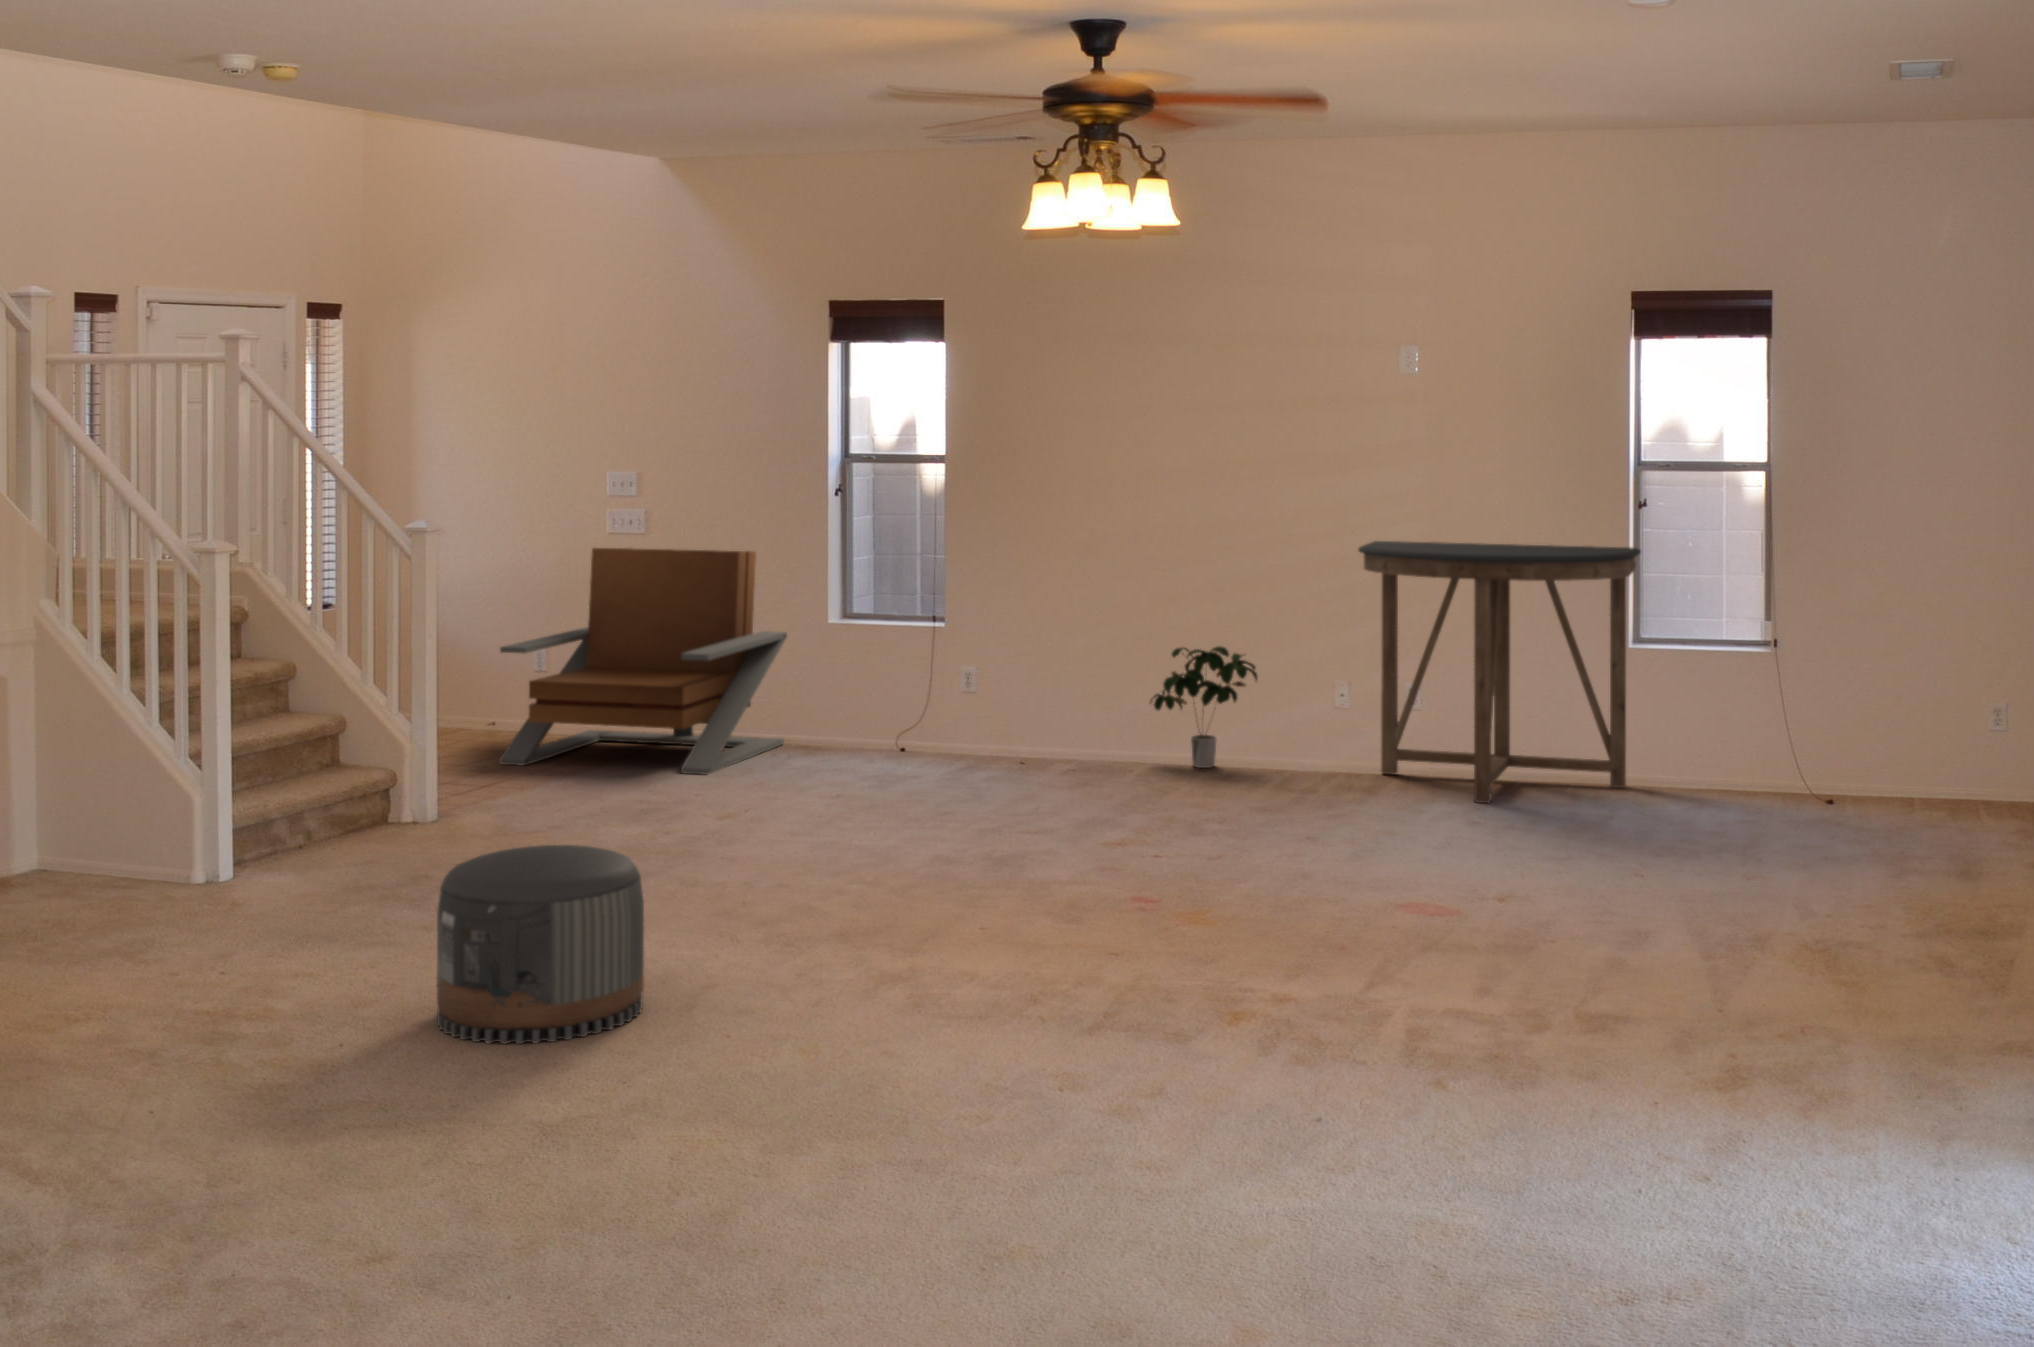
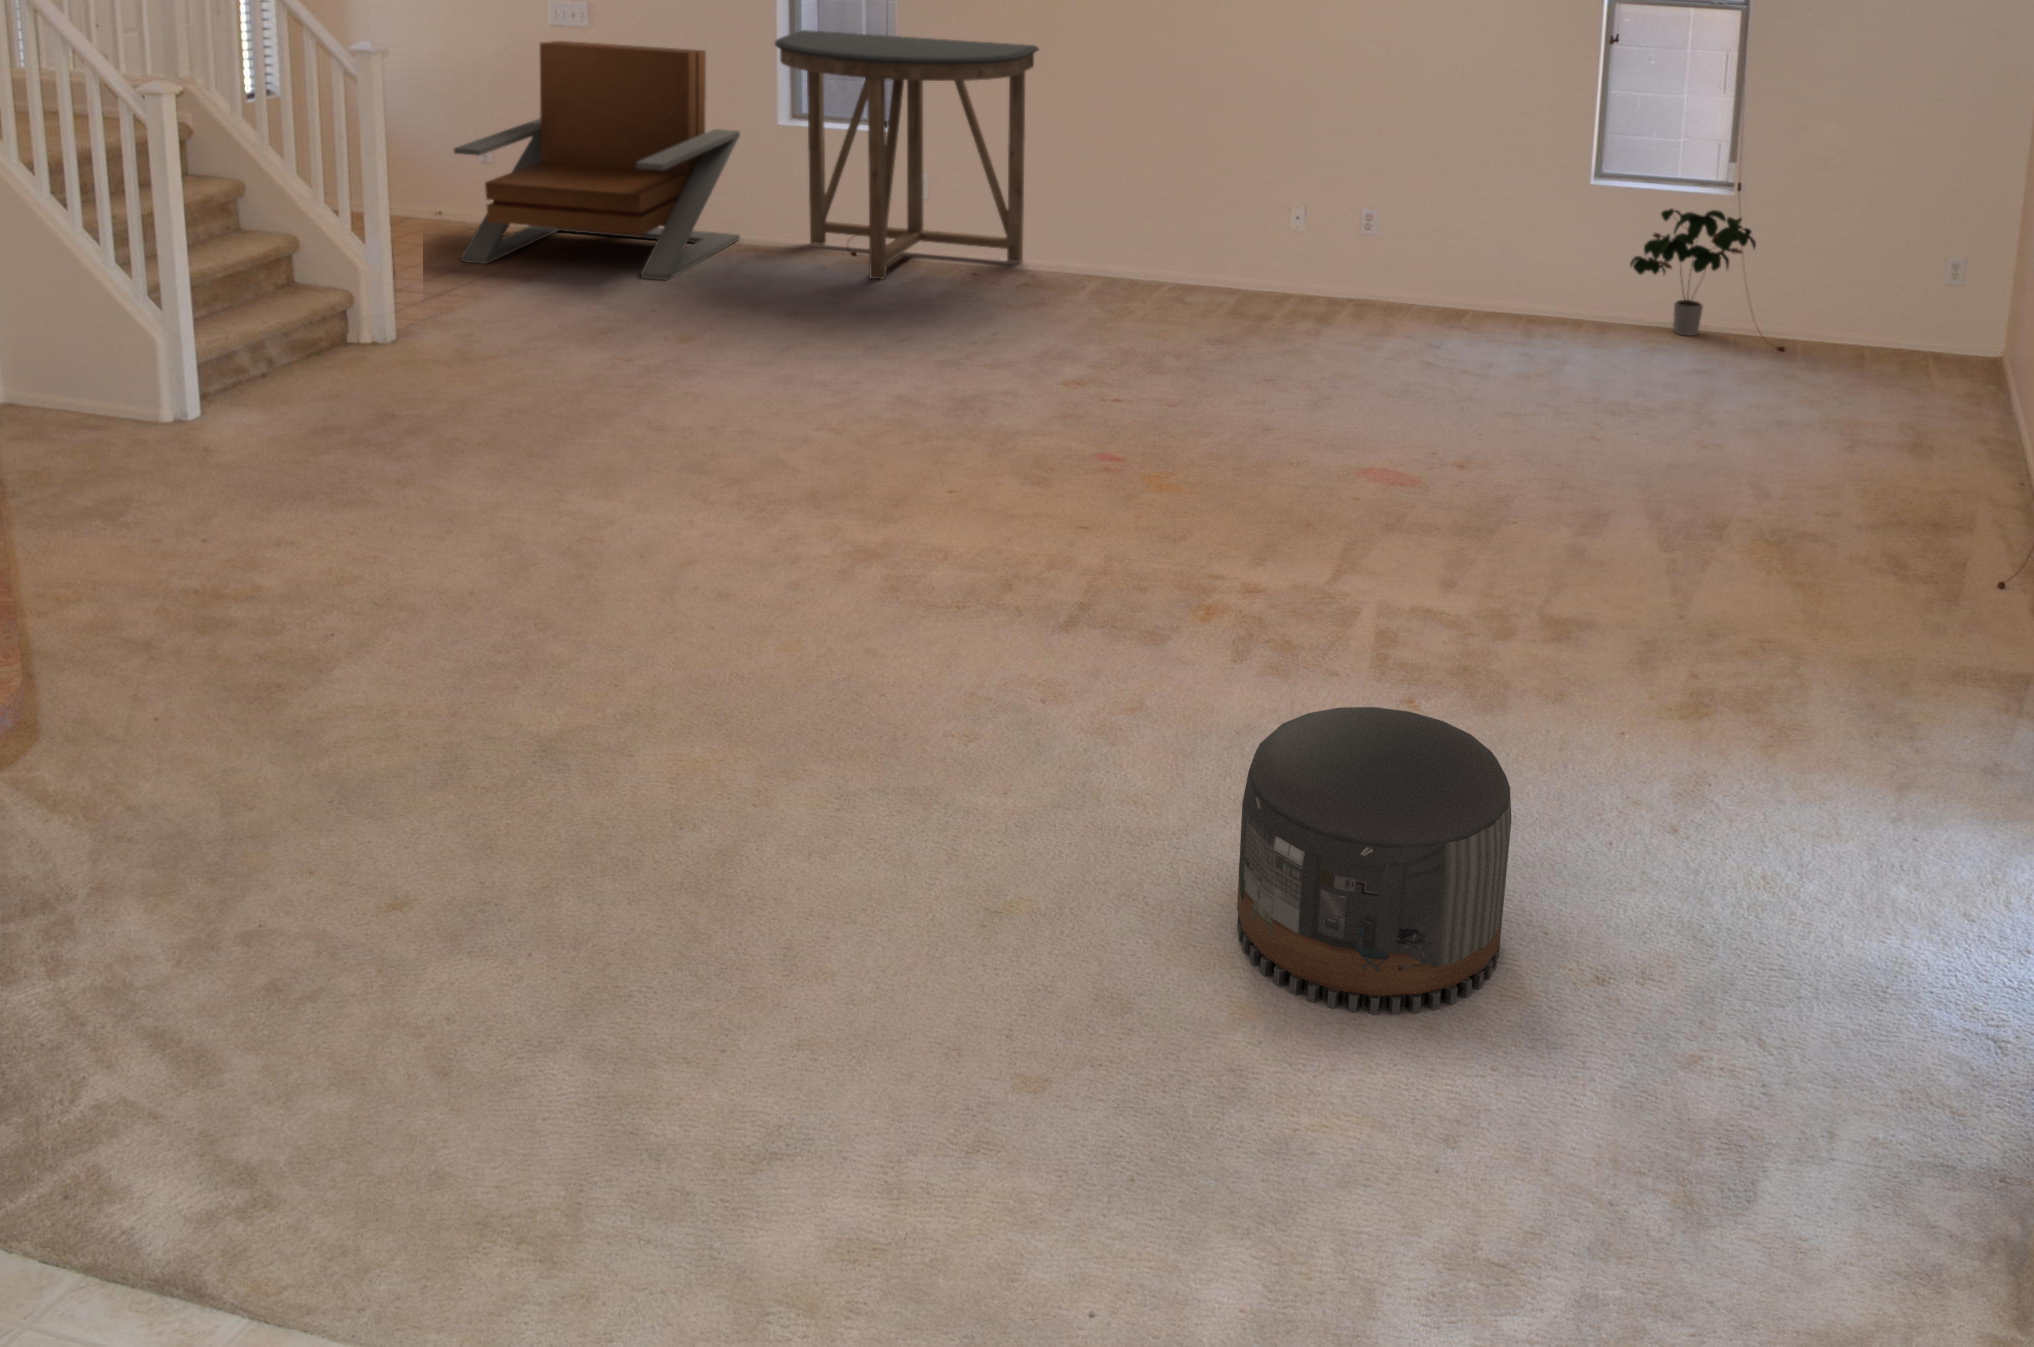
console table: present [1358,541,1641,803] -> present [775,30,1039,279]
potted plant: present [1151,646,1258,768] -> present [1630,209,1756,336]
pouf: present [437,845,644,1044] -> present [1237,707,1512,1015]

